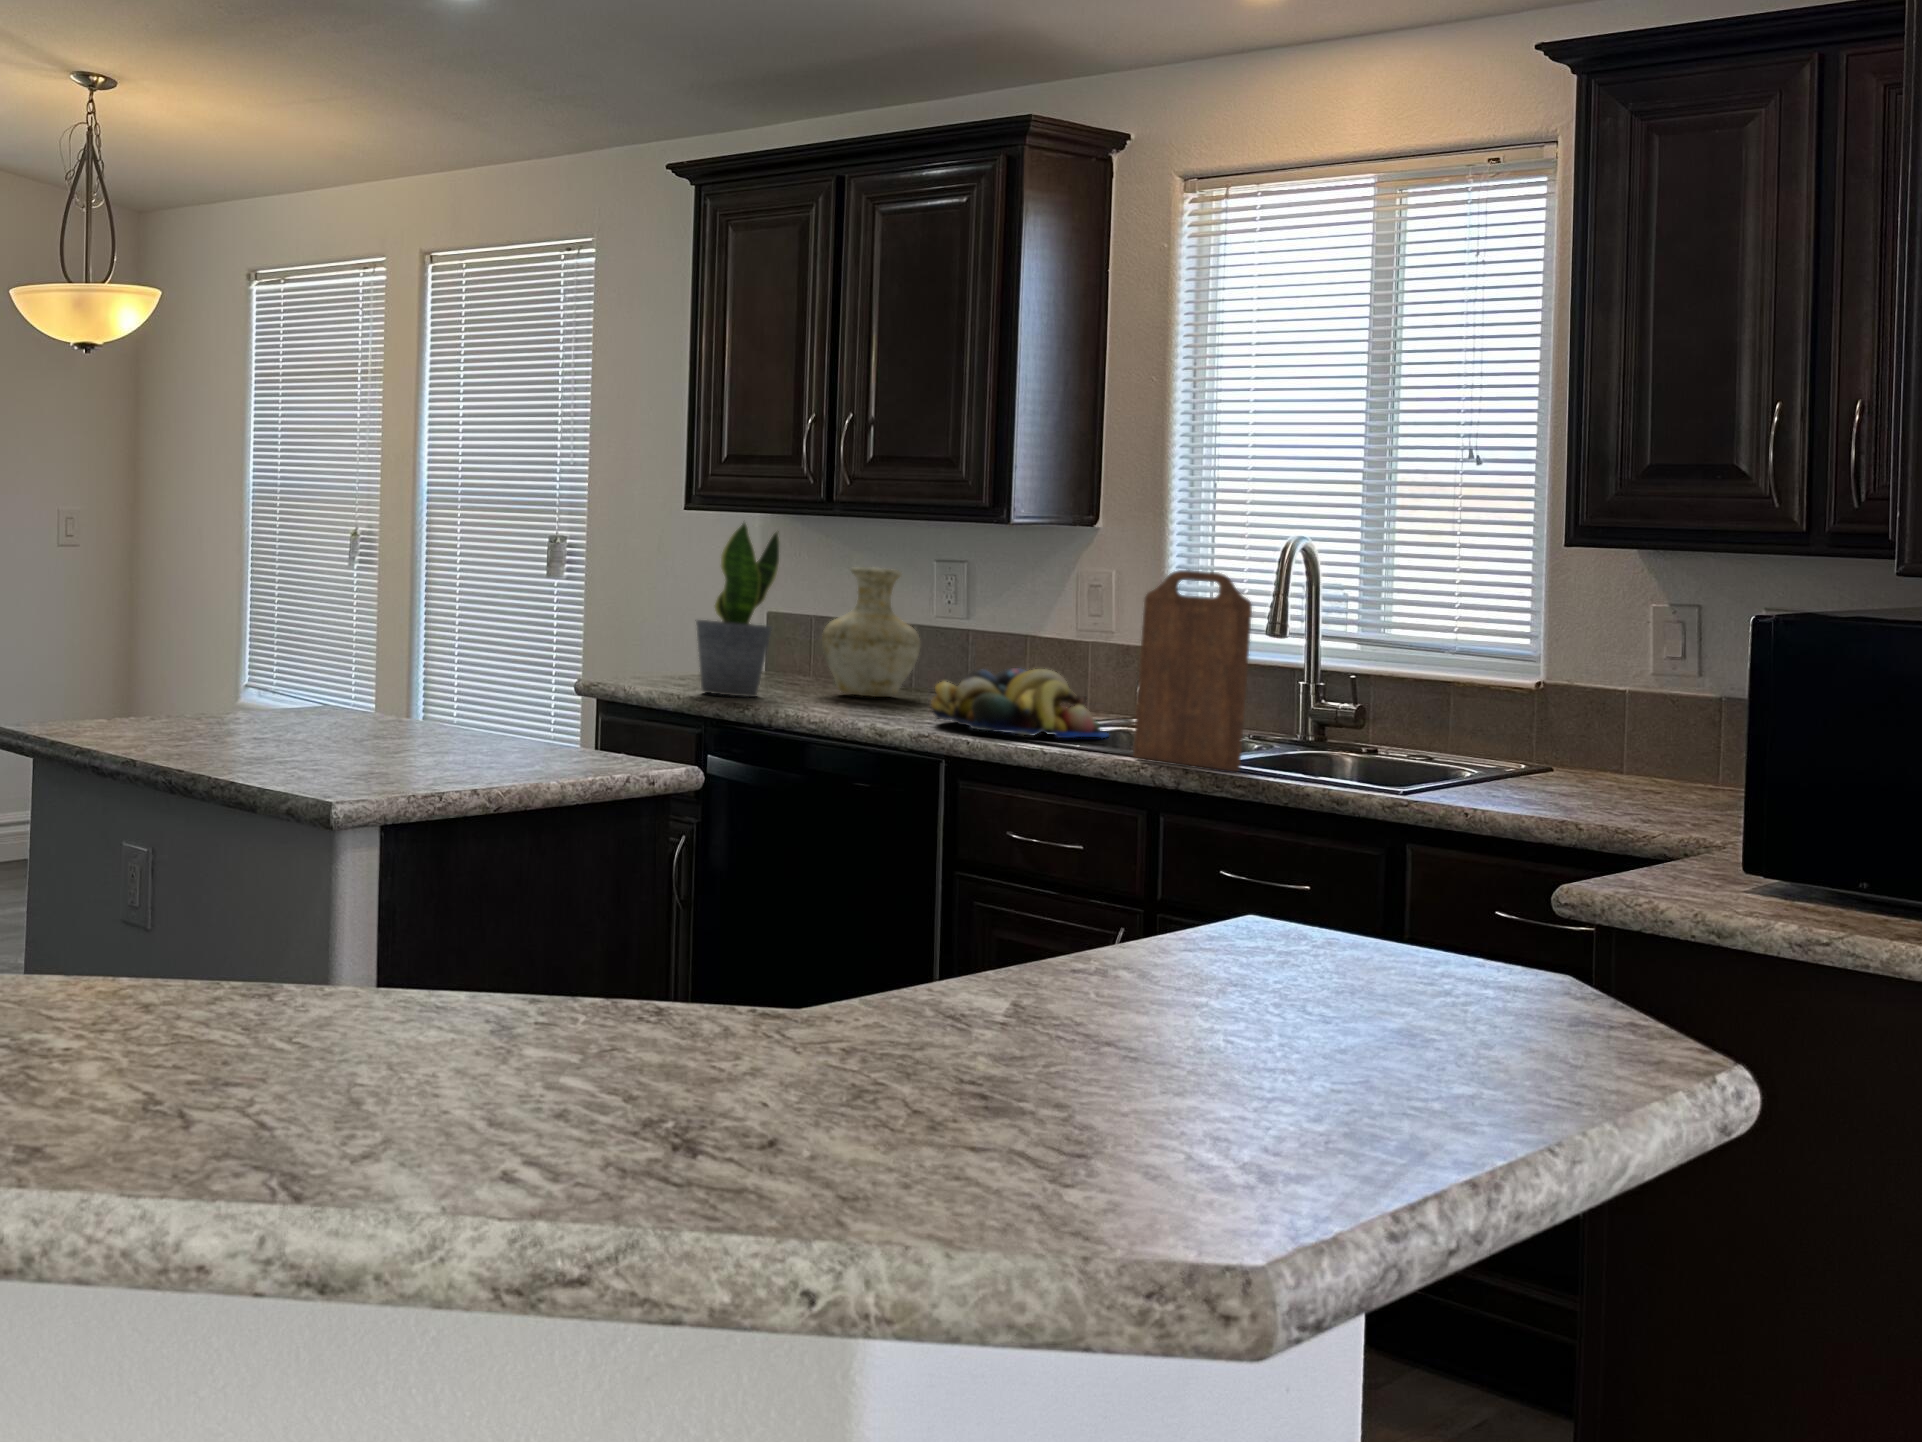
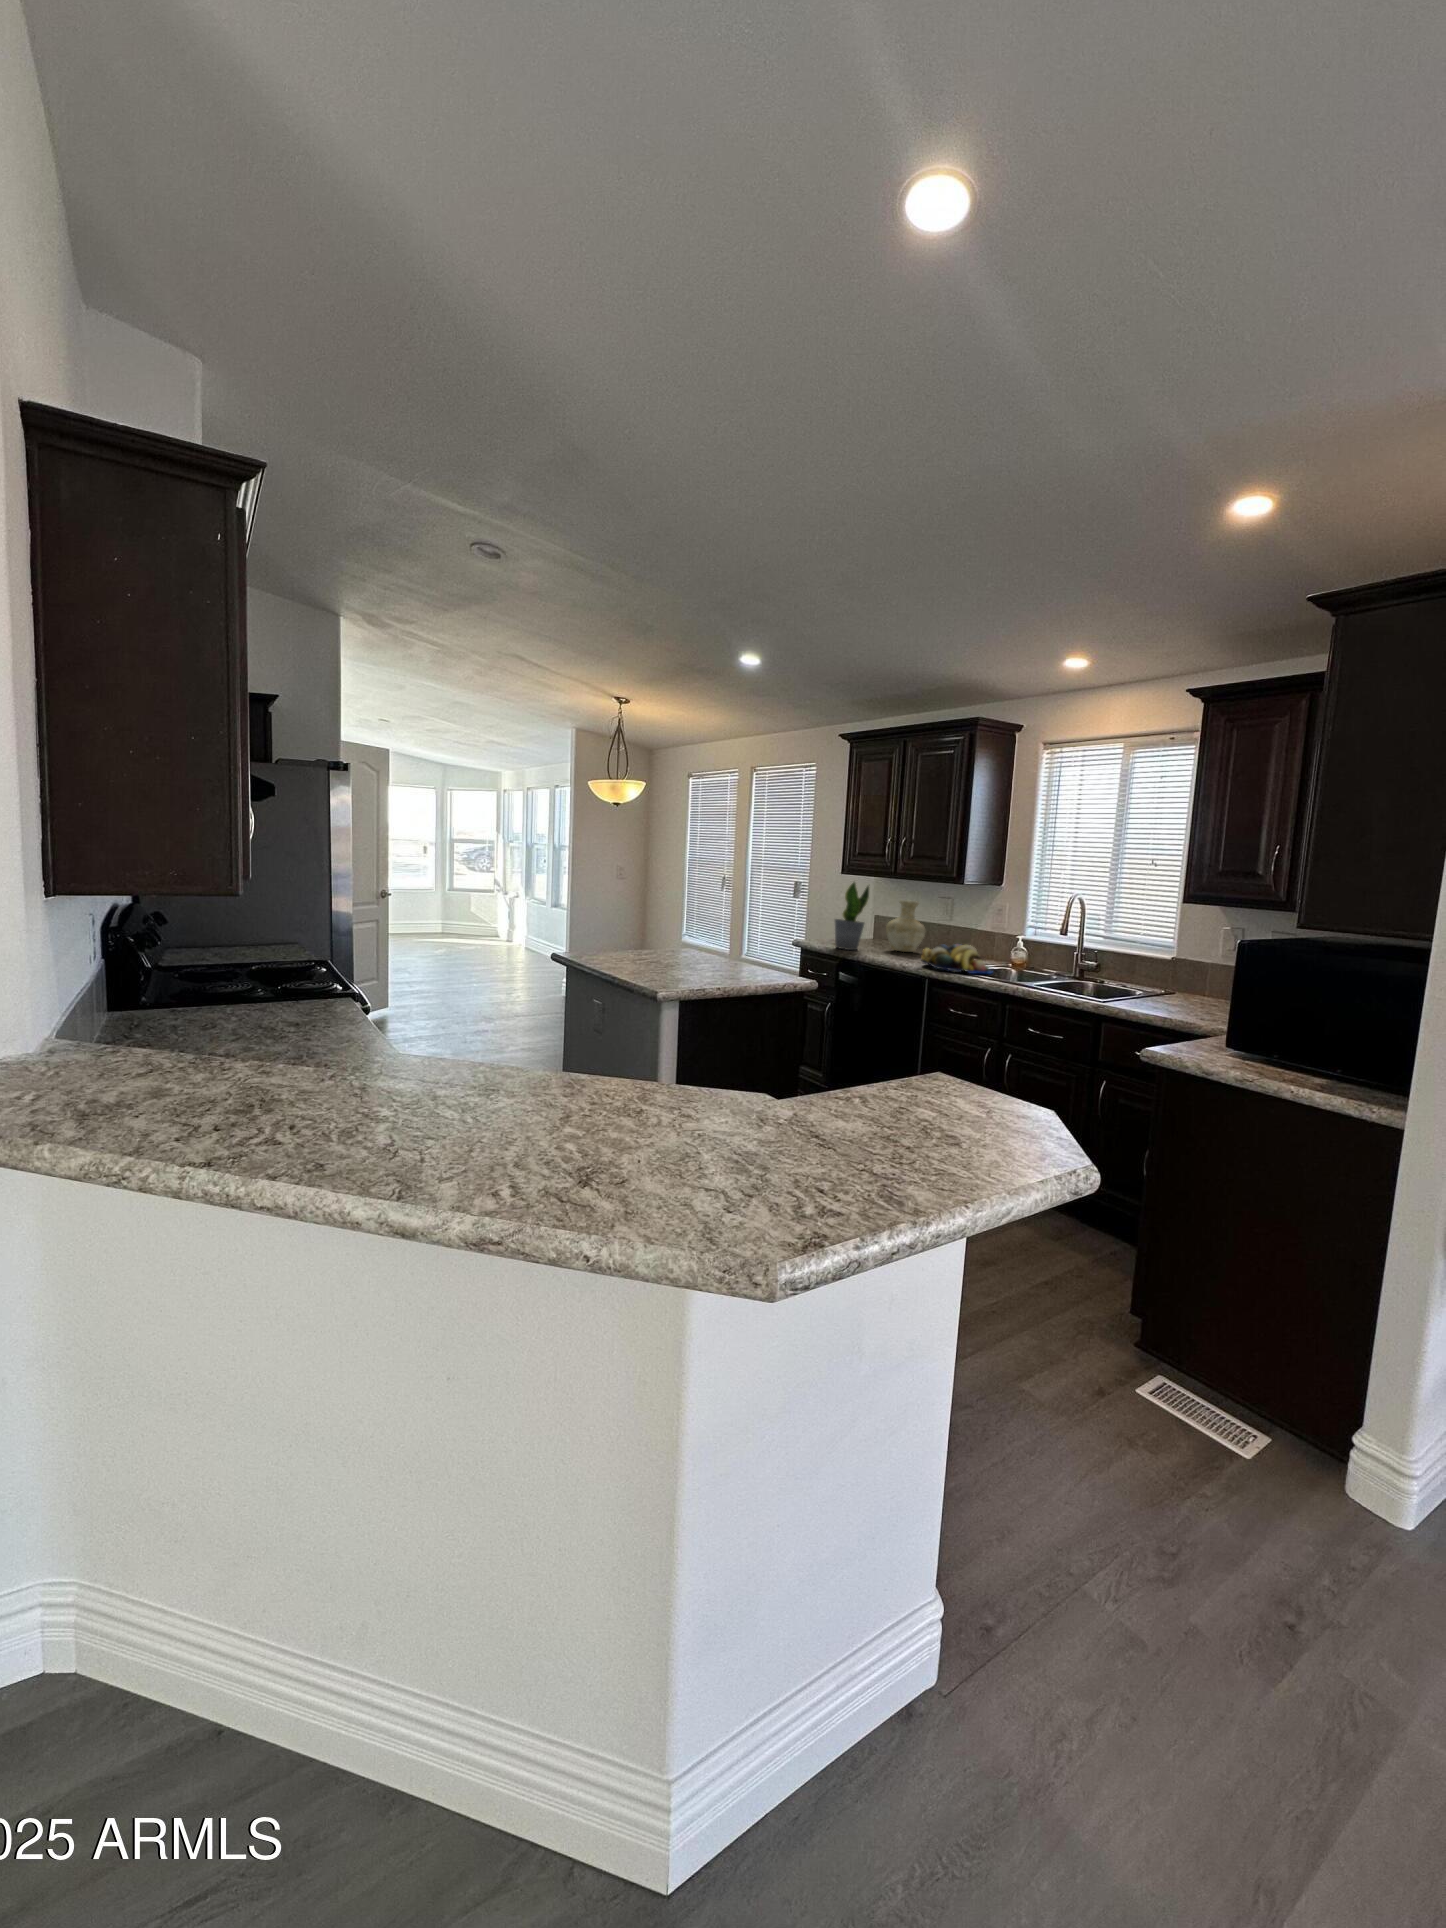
cutting board: present [1133,570,1252,771] -> none [996,908,1048,991]

